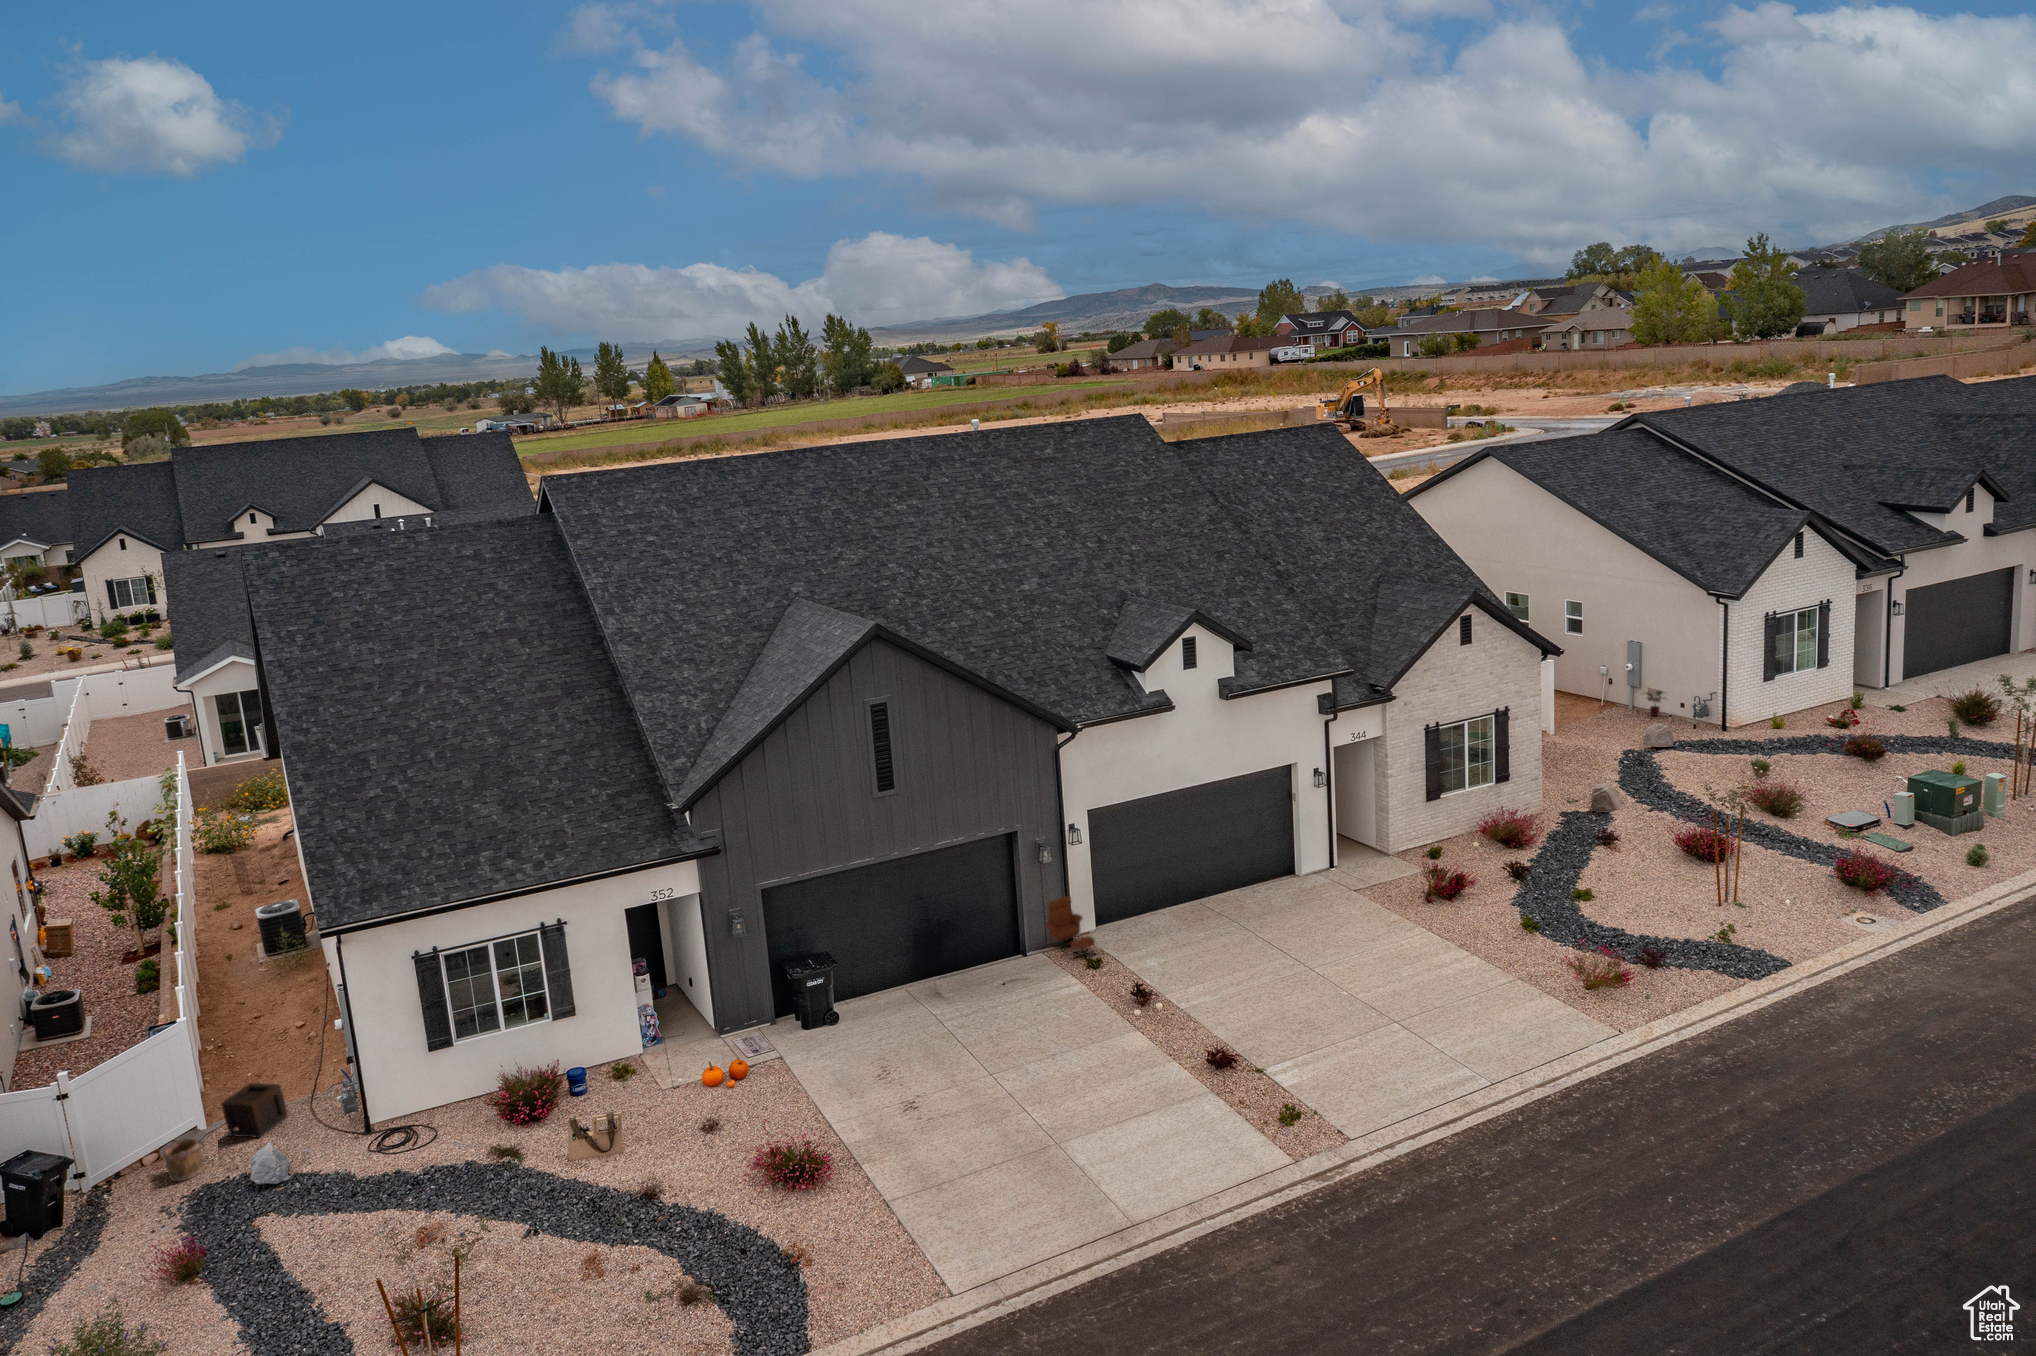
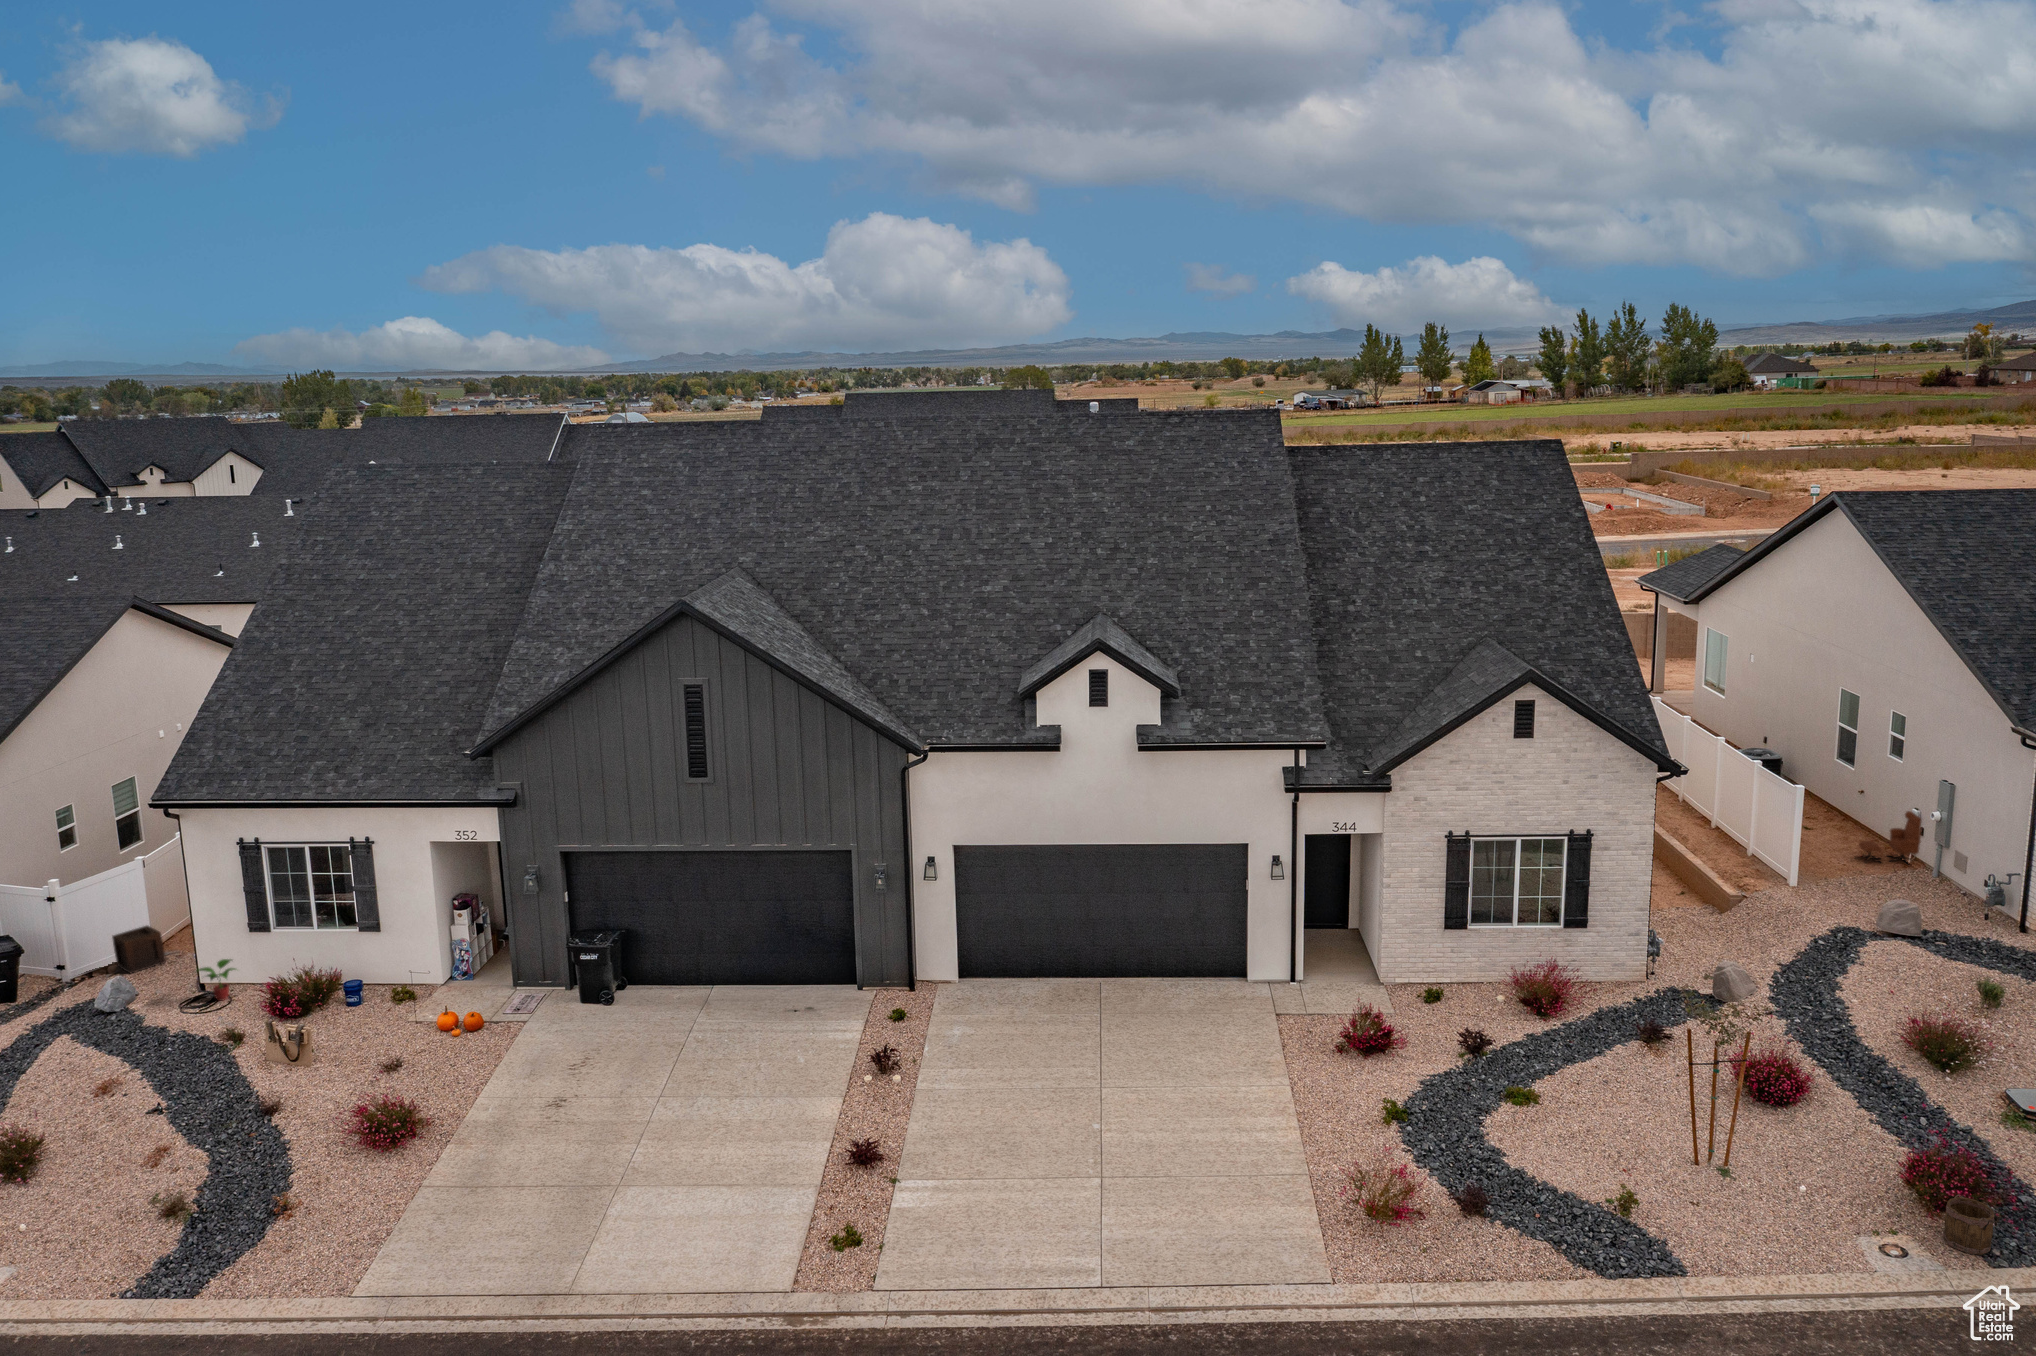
potted plant: present [1646,691,1663,716] -> present [197,959,235,1001]
lounge chair: present [1045,896,1095,959] -> present [1859,811,1921,864]
bucket: present [163,1138,205,1181] -> present [1943,1195,1999,1255]

